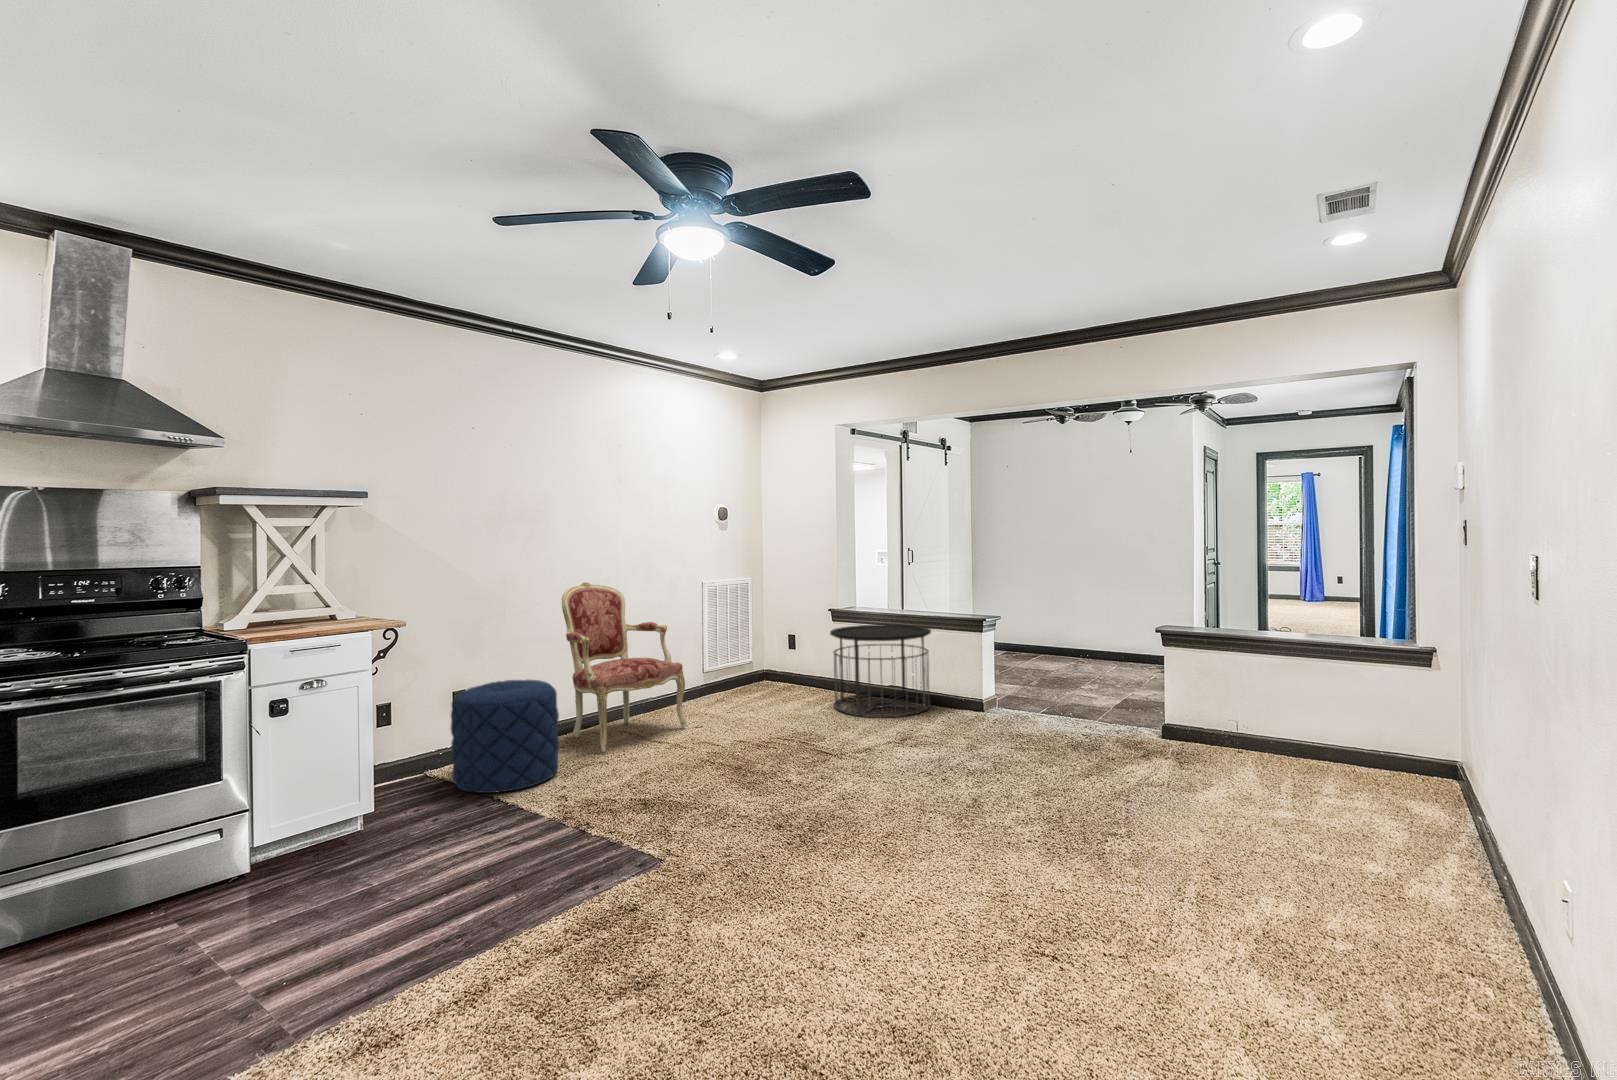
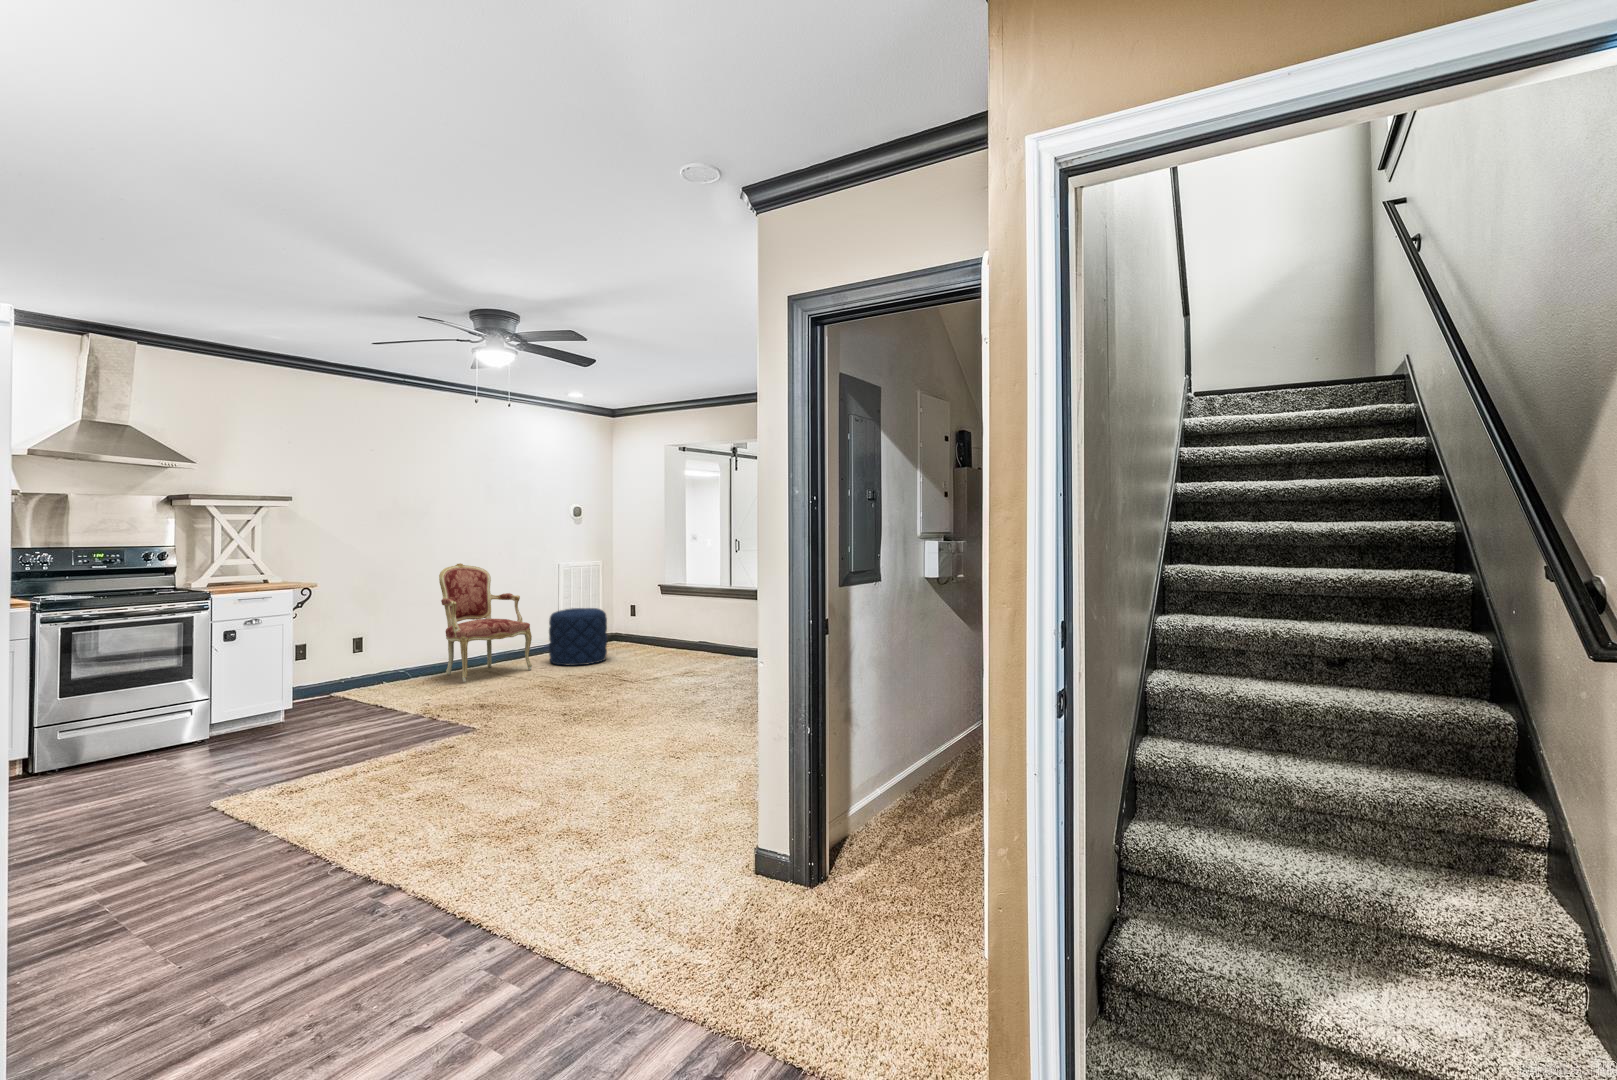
side table: present [830,624,931,717] -> none [647,599,721,664]
pouf: present [451,680,559,793] -> present [549,608,607,666]

